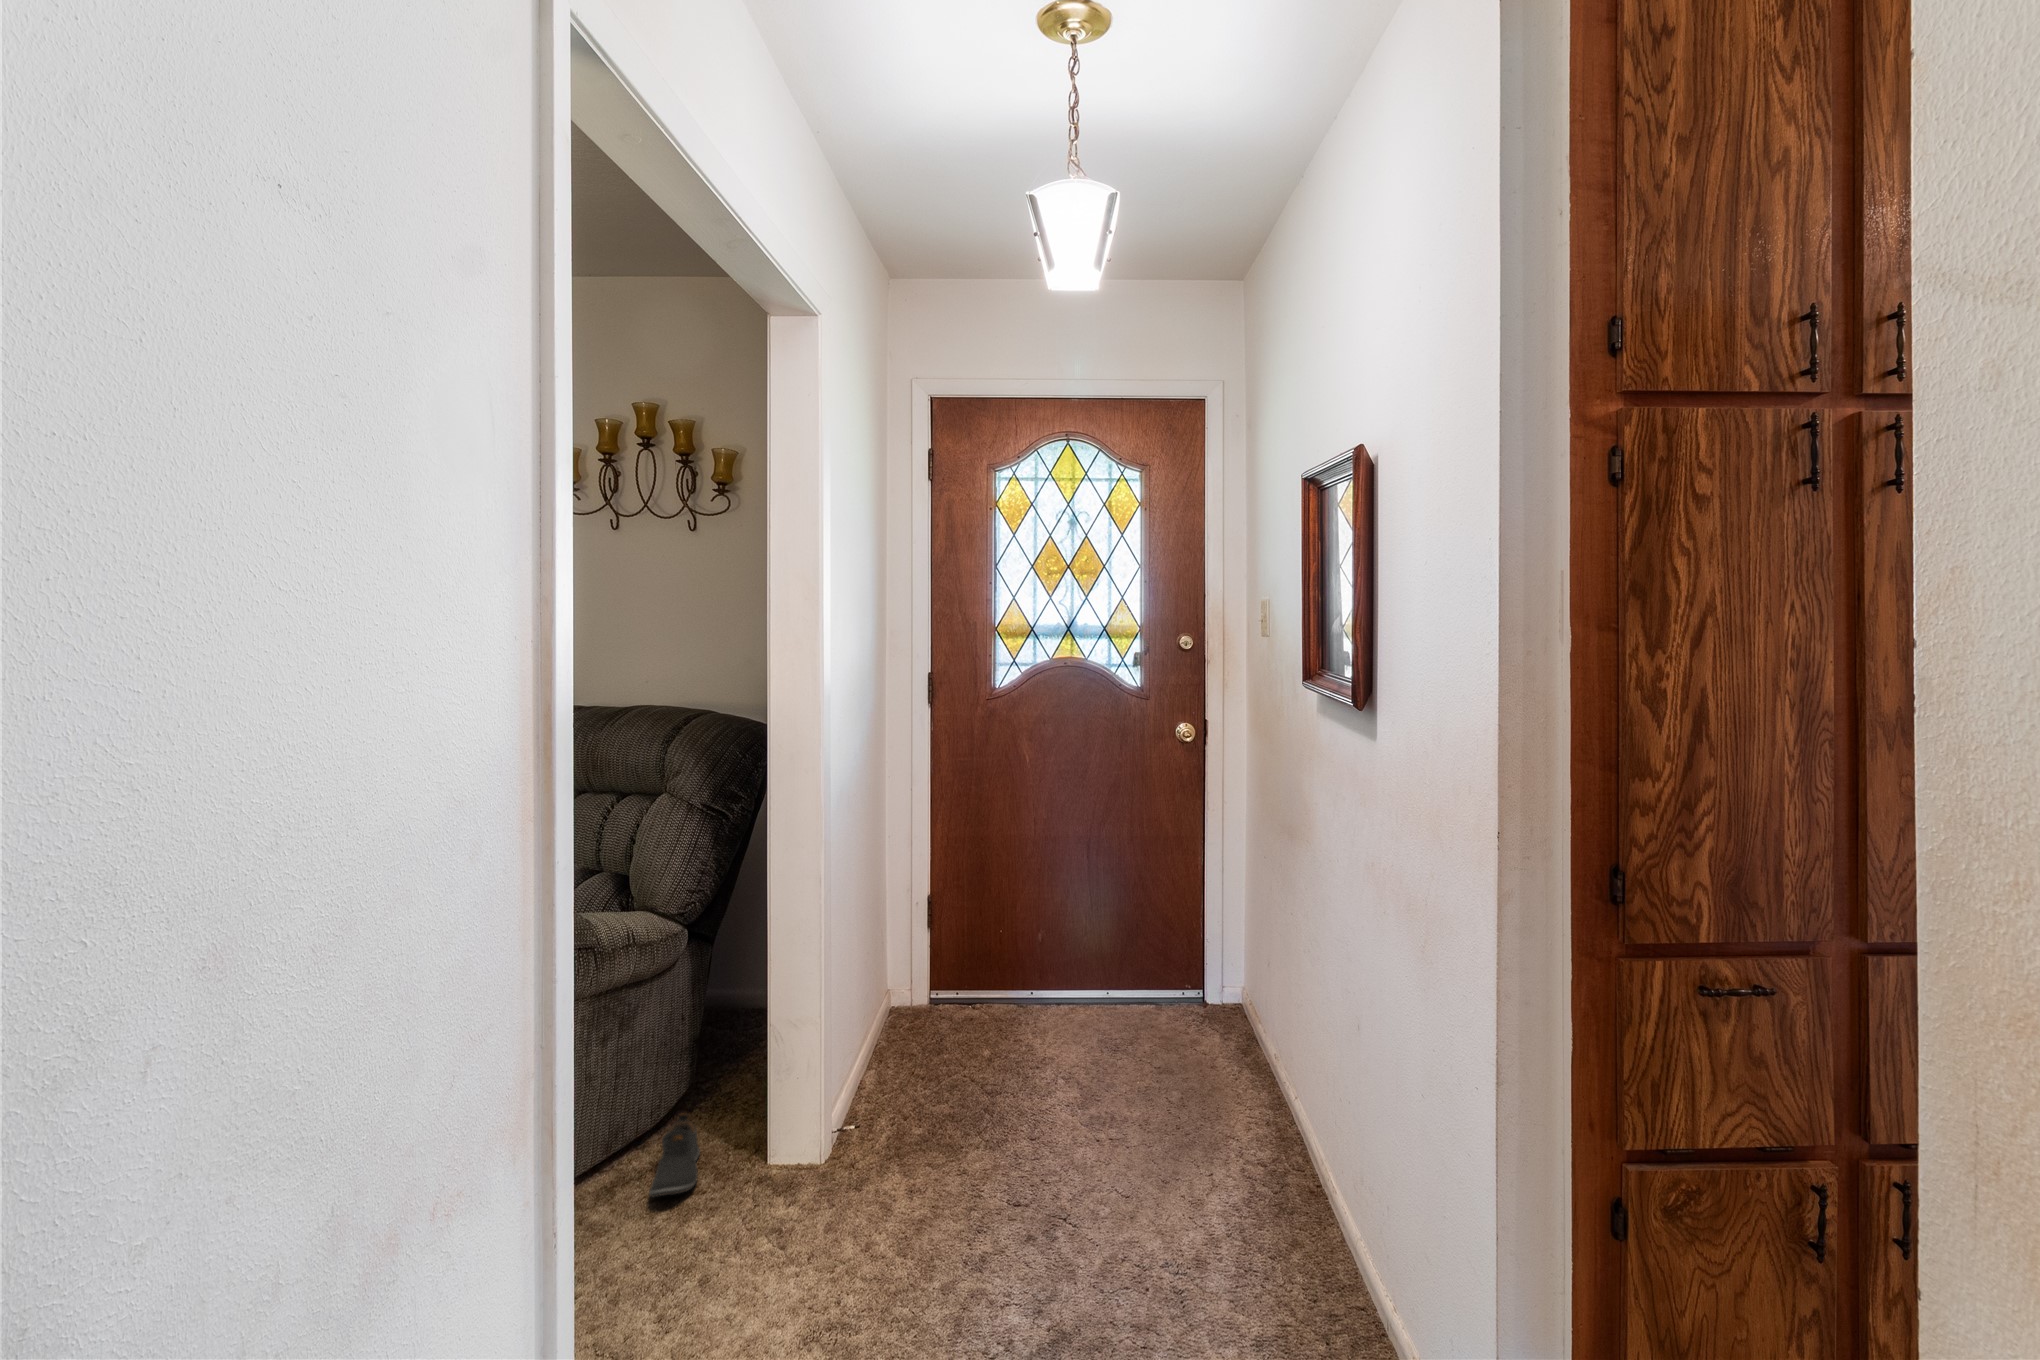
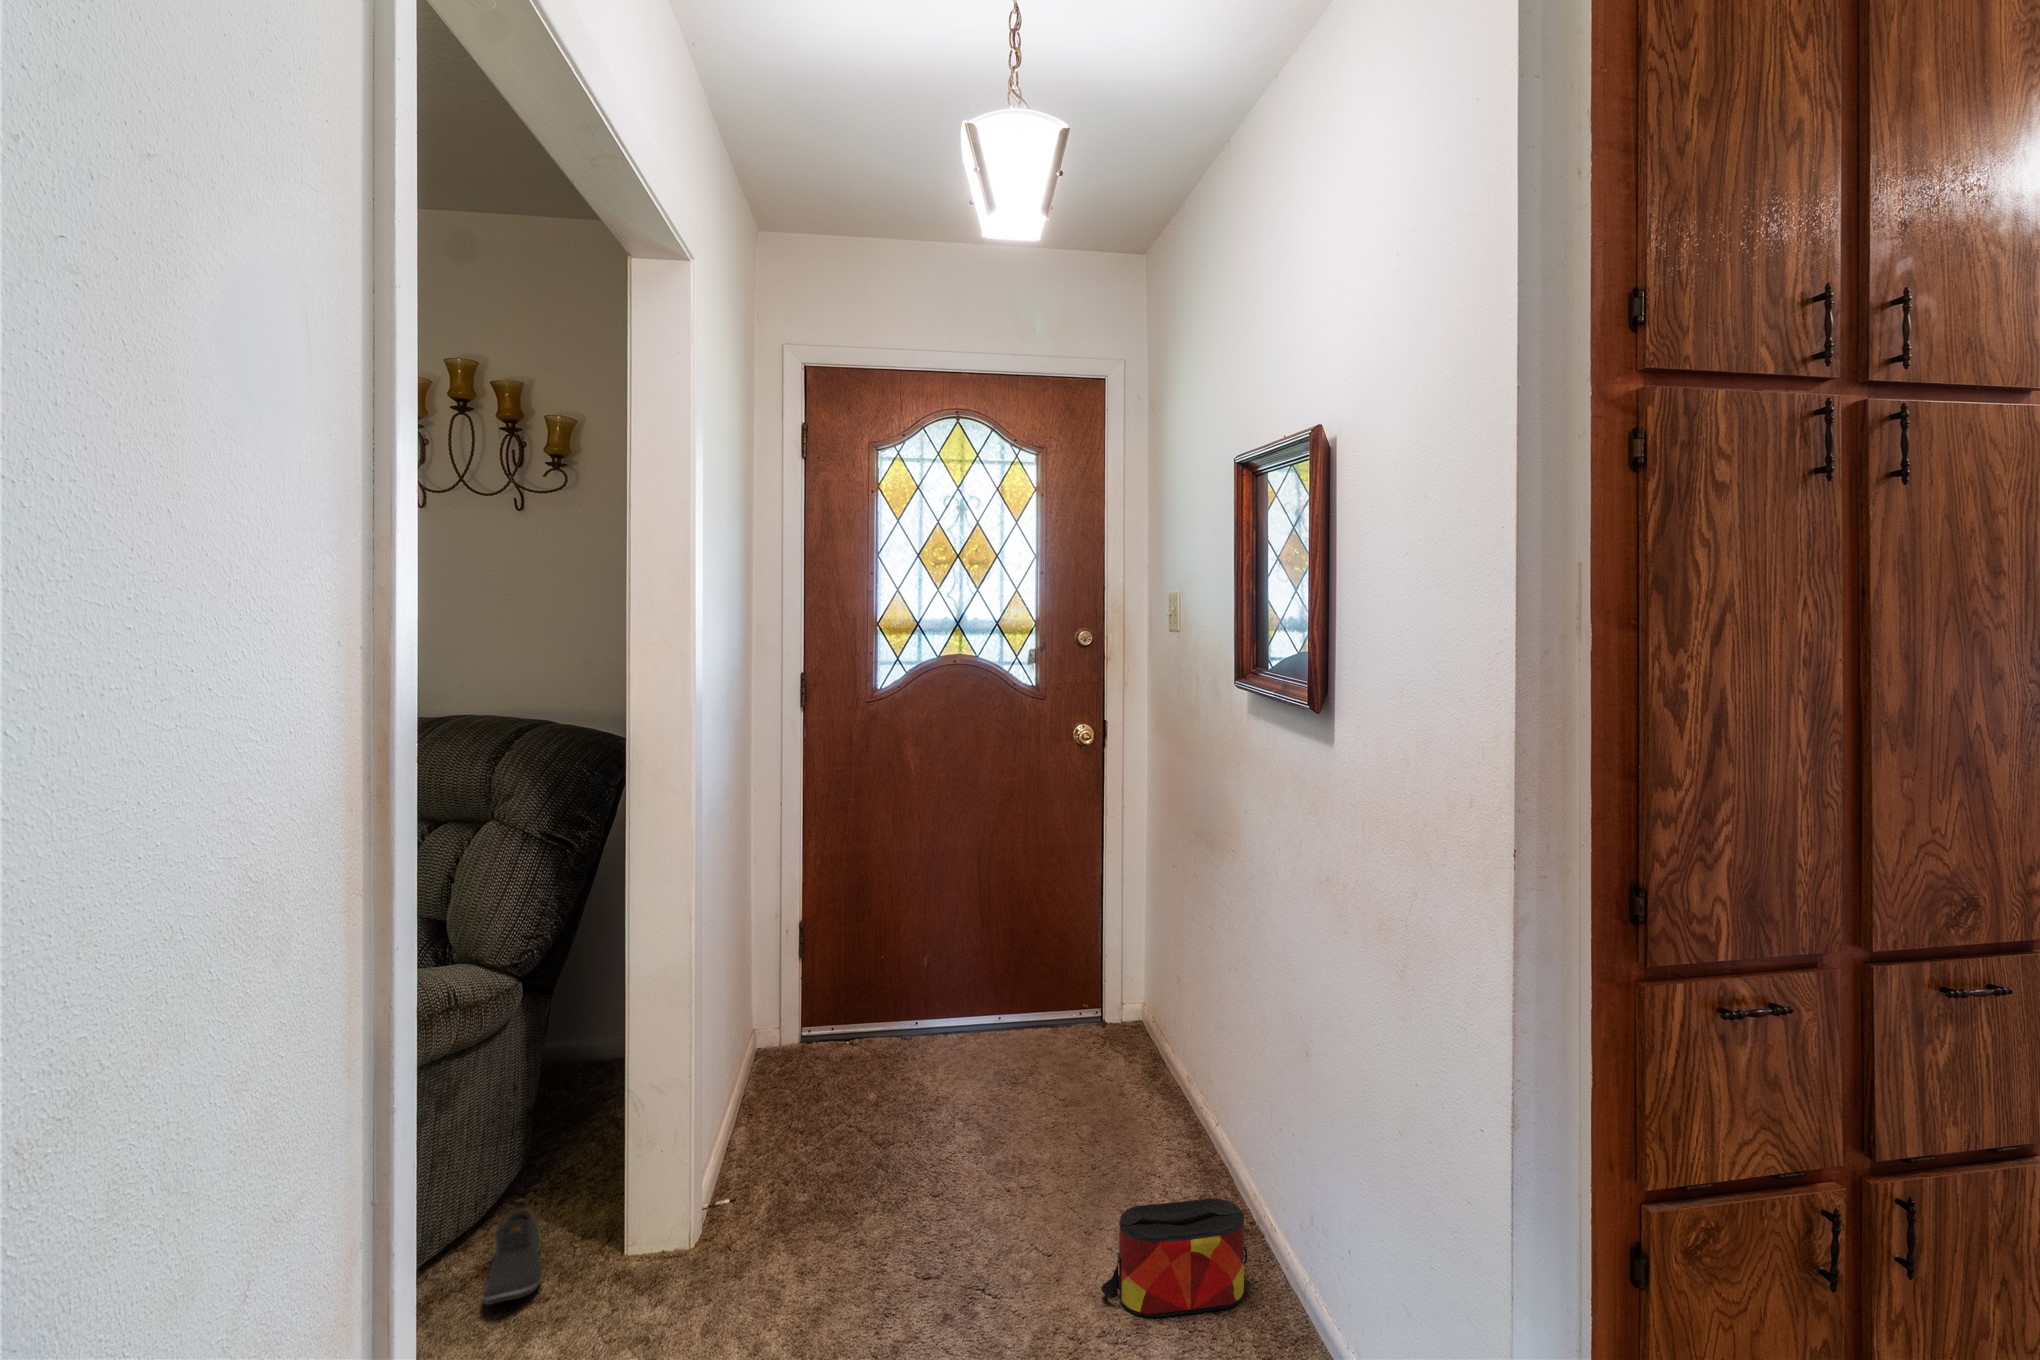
bag: none [1168,1151,1305,1253] -> present [1101,1198,1247,1317]

